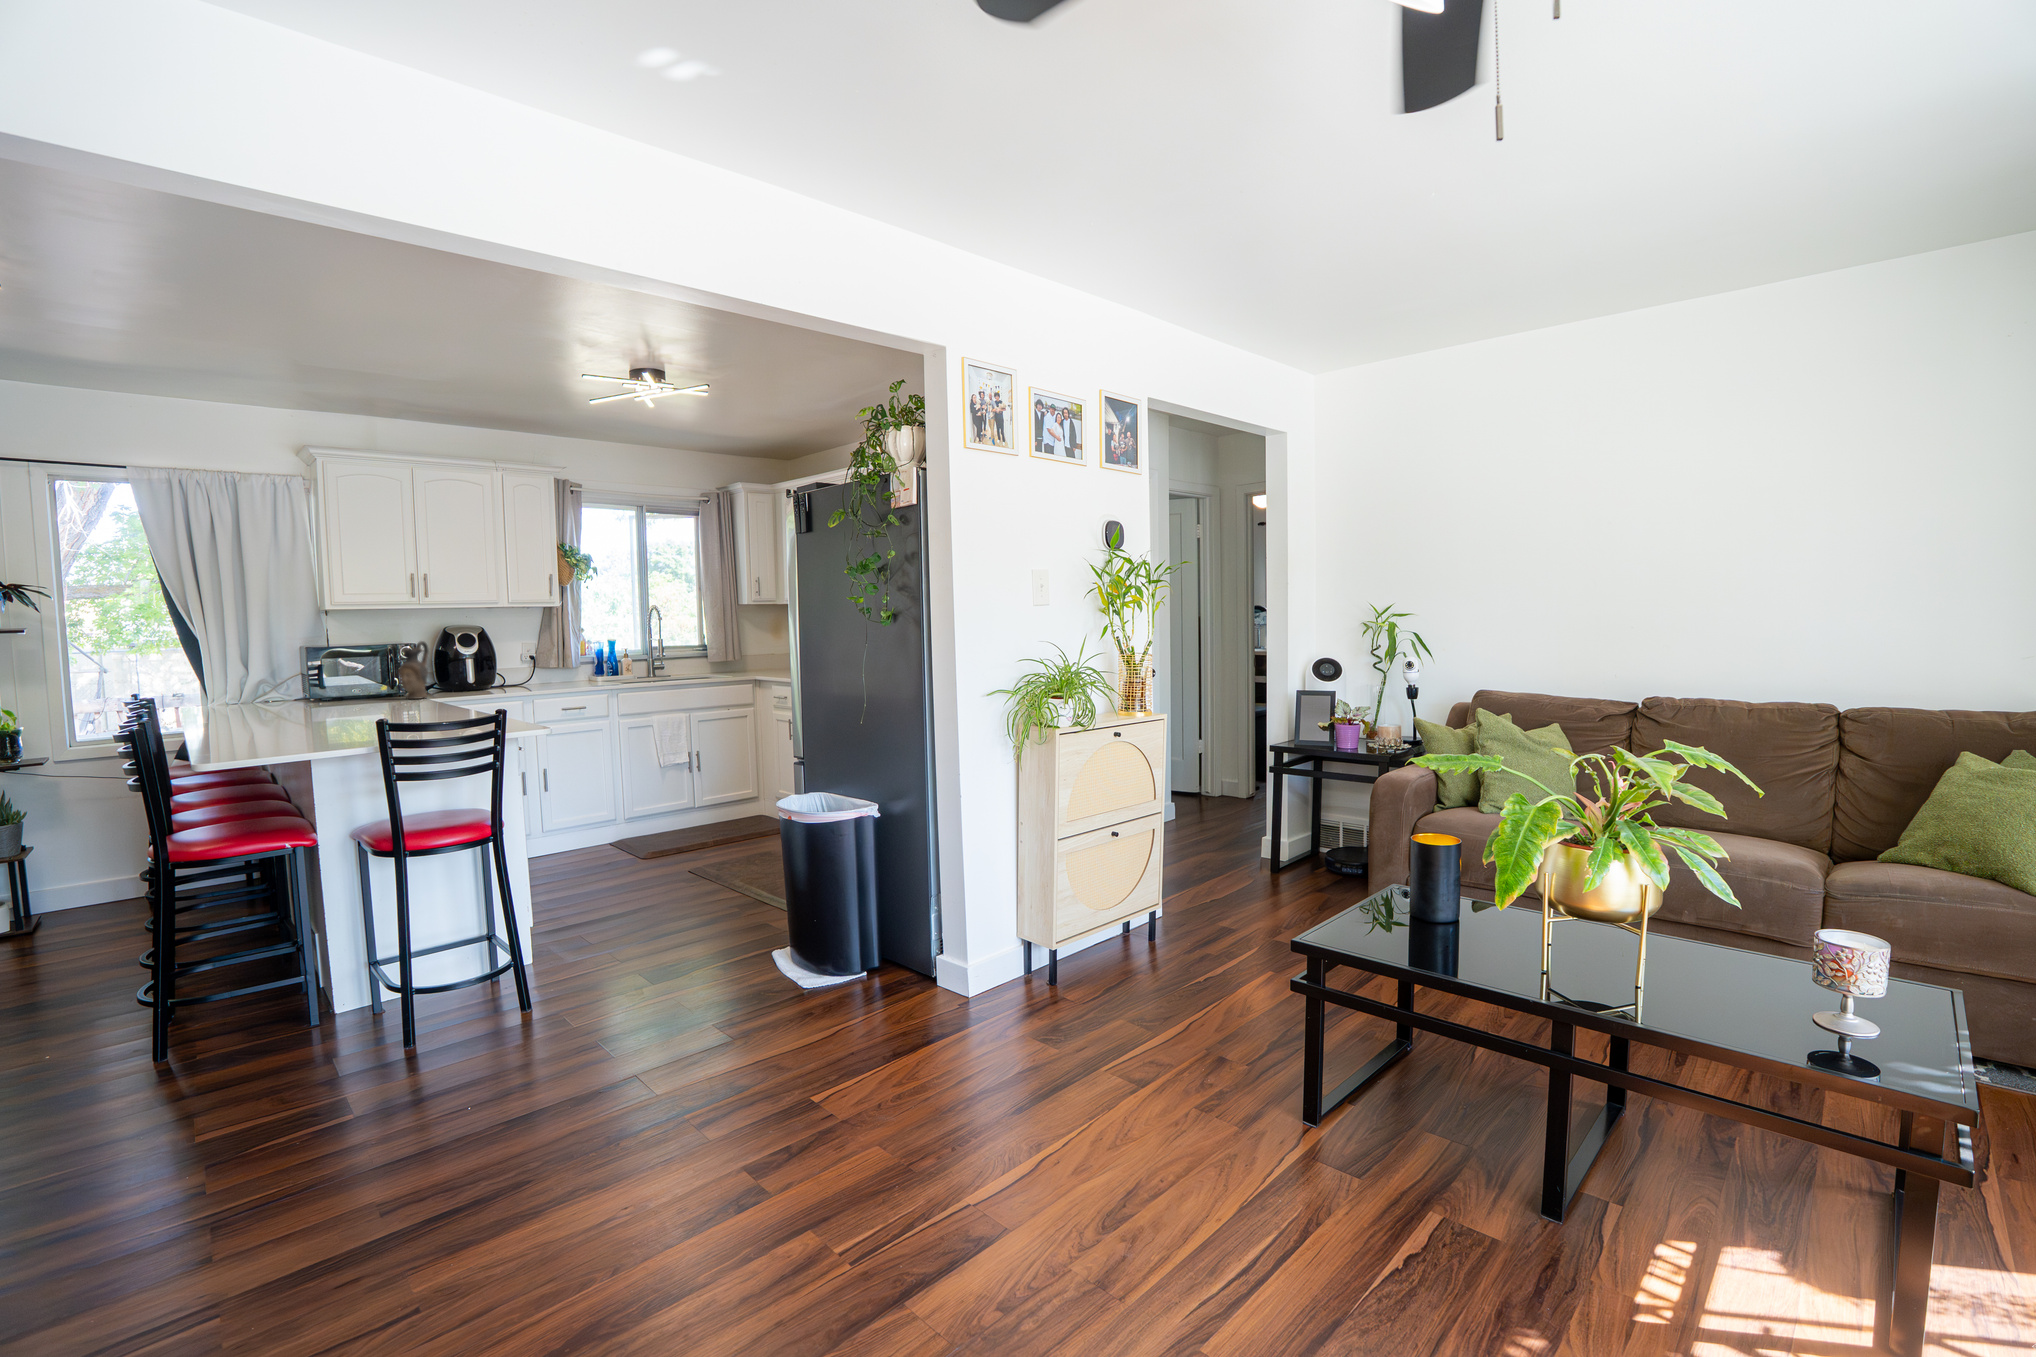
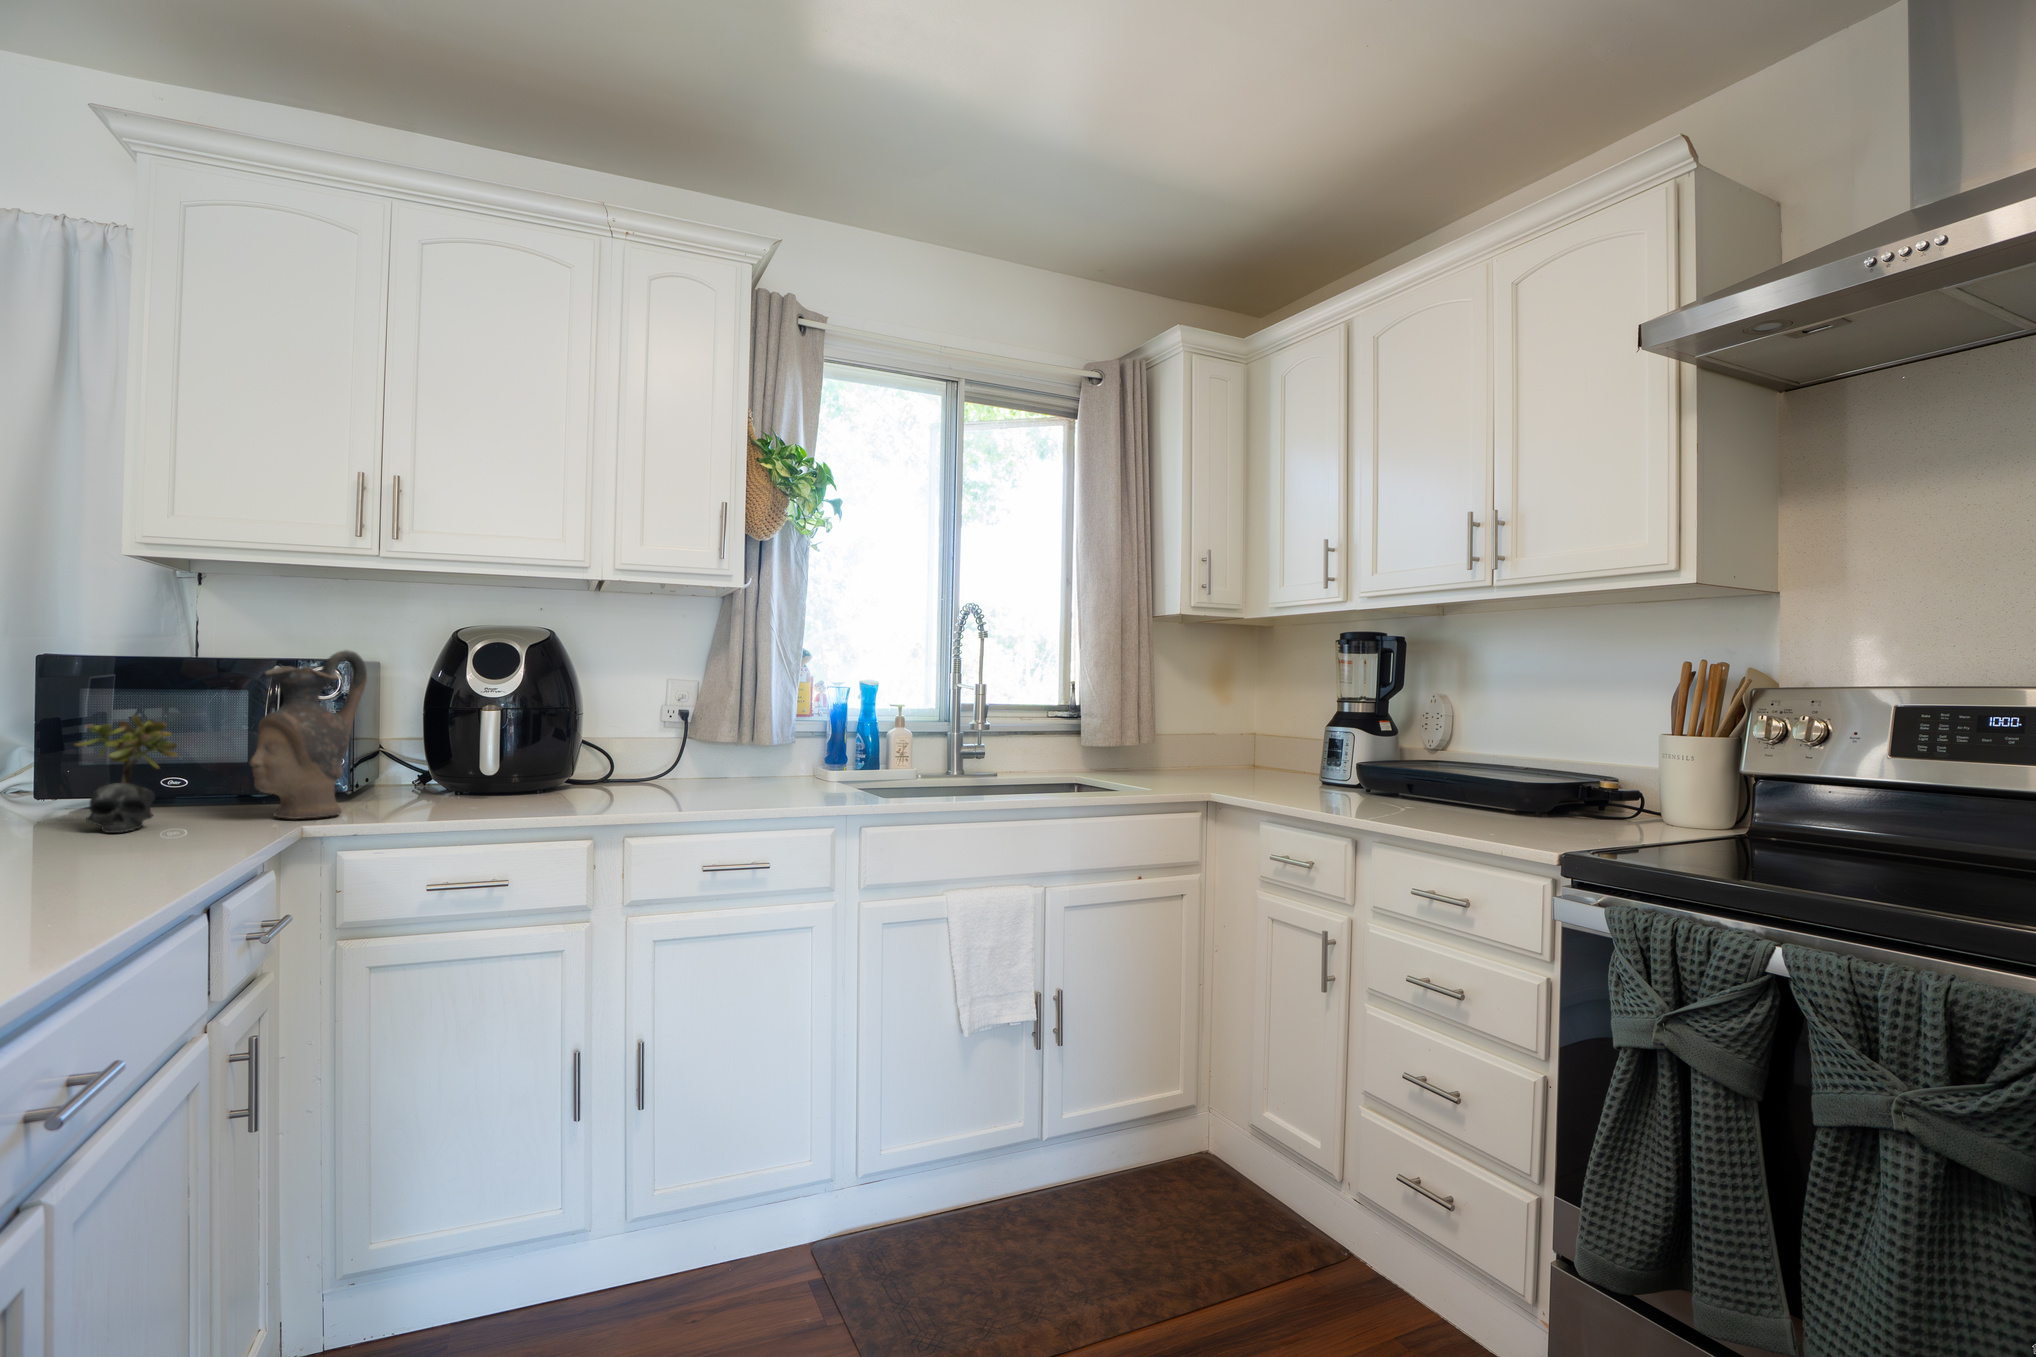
succulent plant: none [354,666,385,703] -> present [75,715,178,833]

